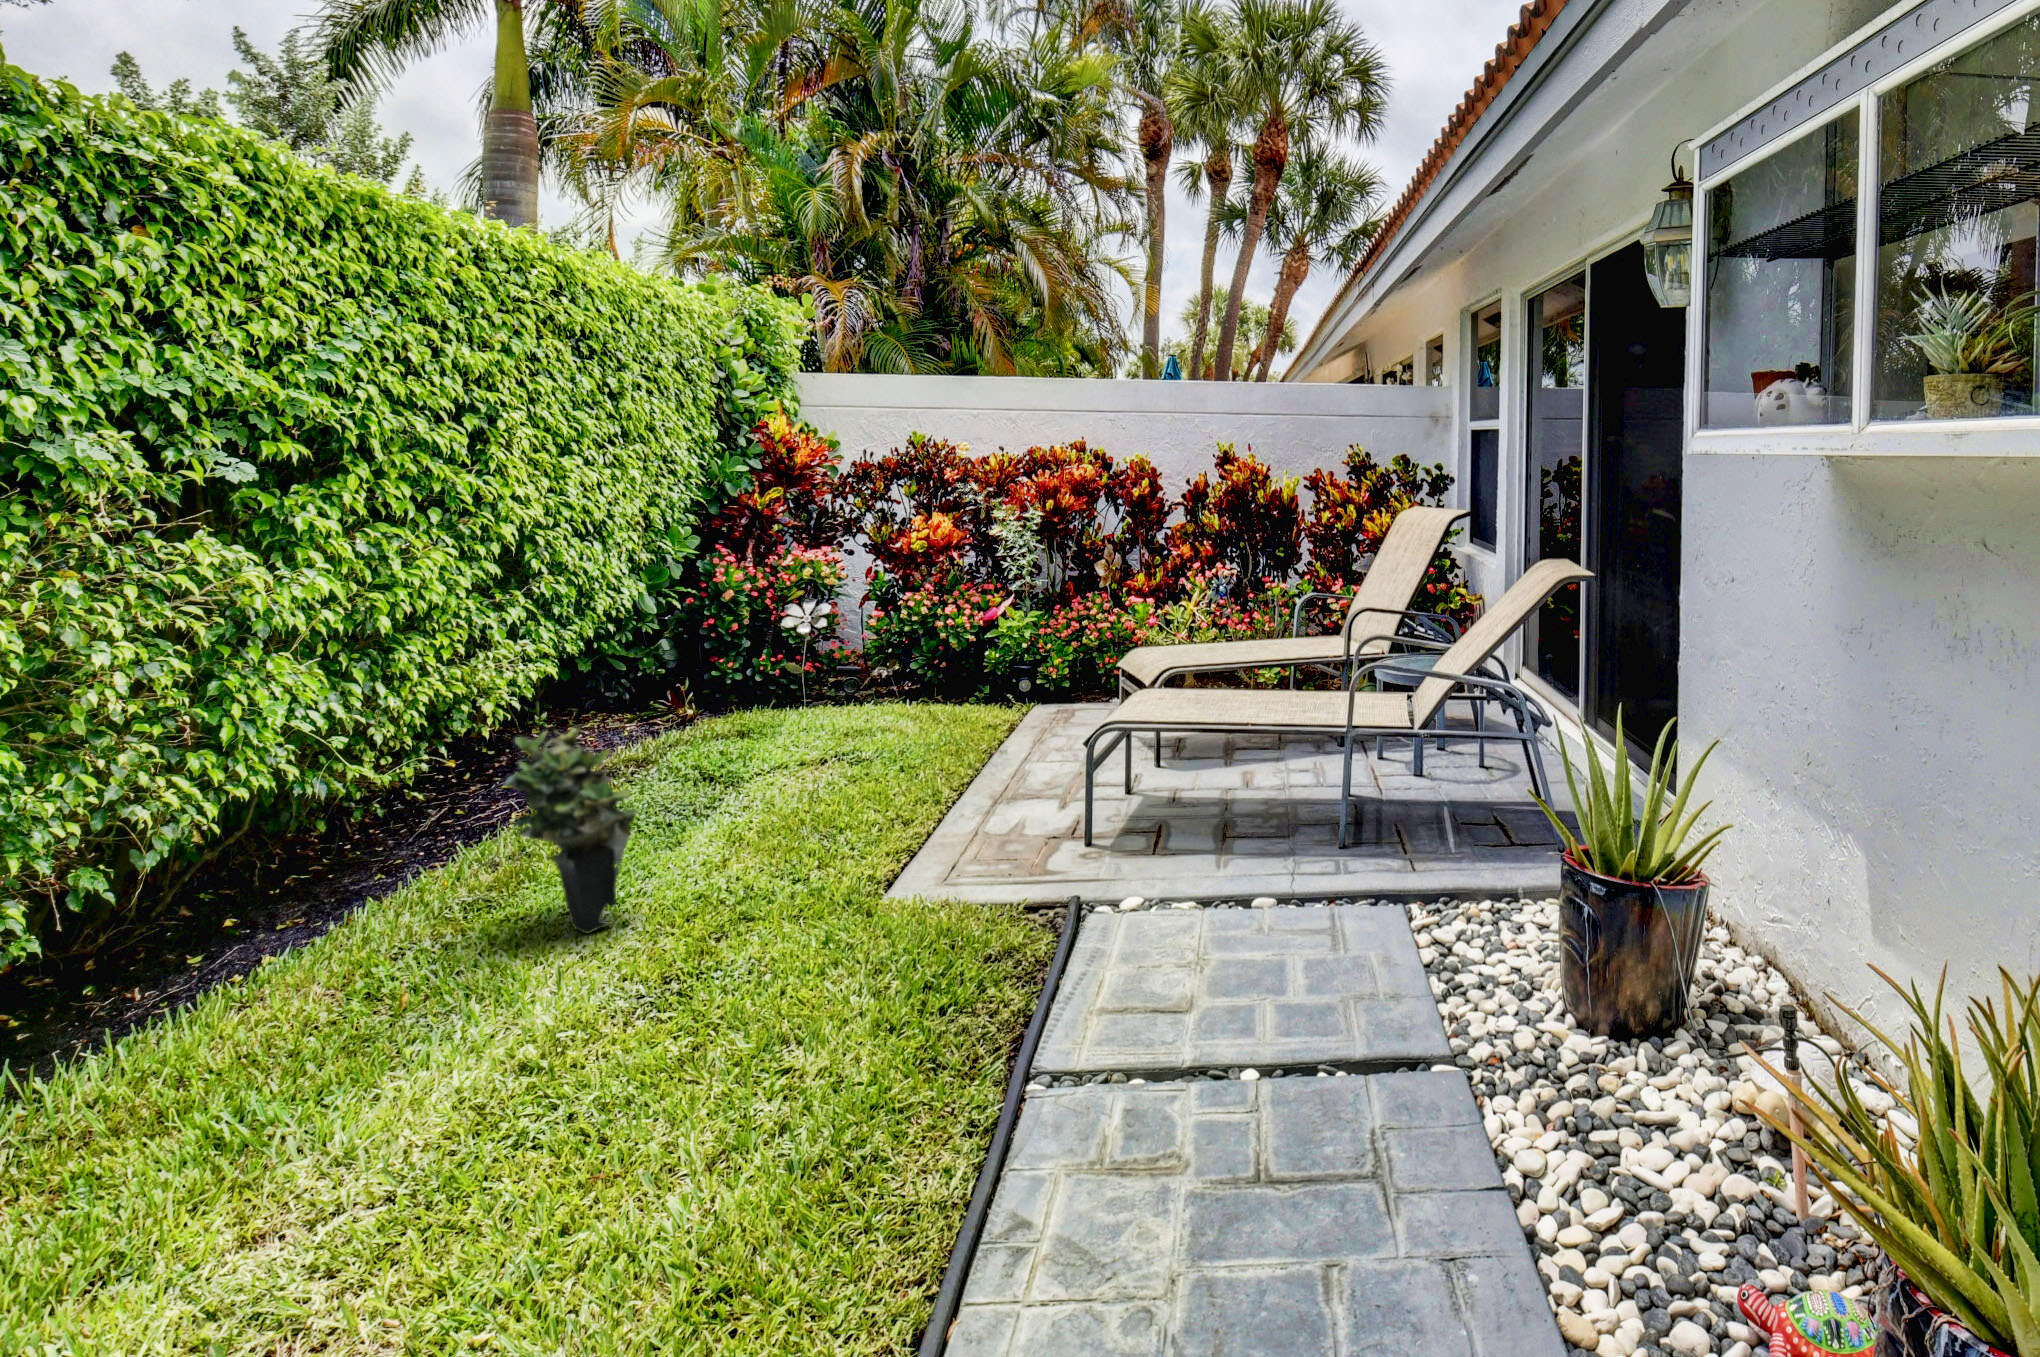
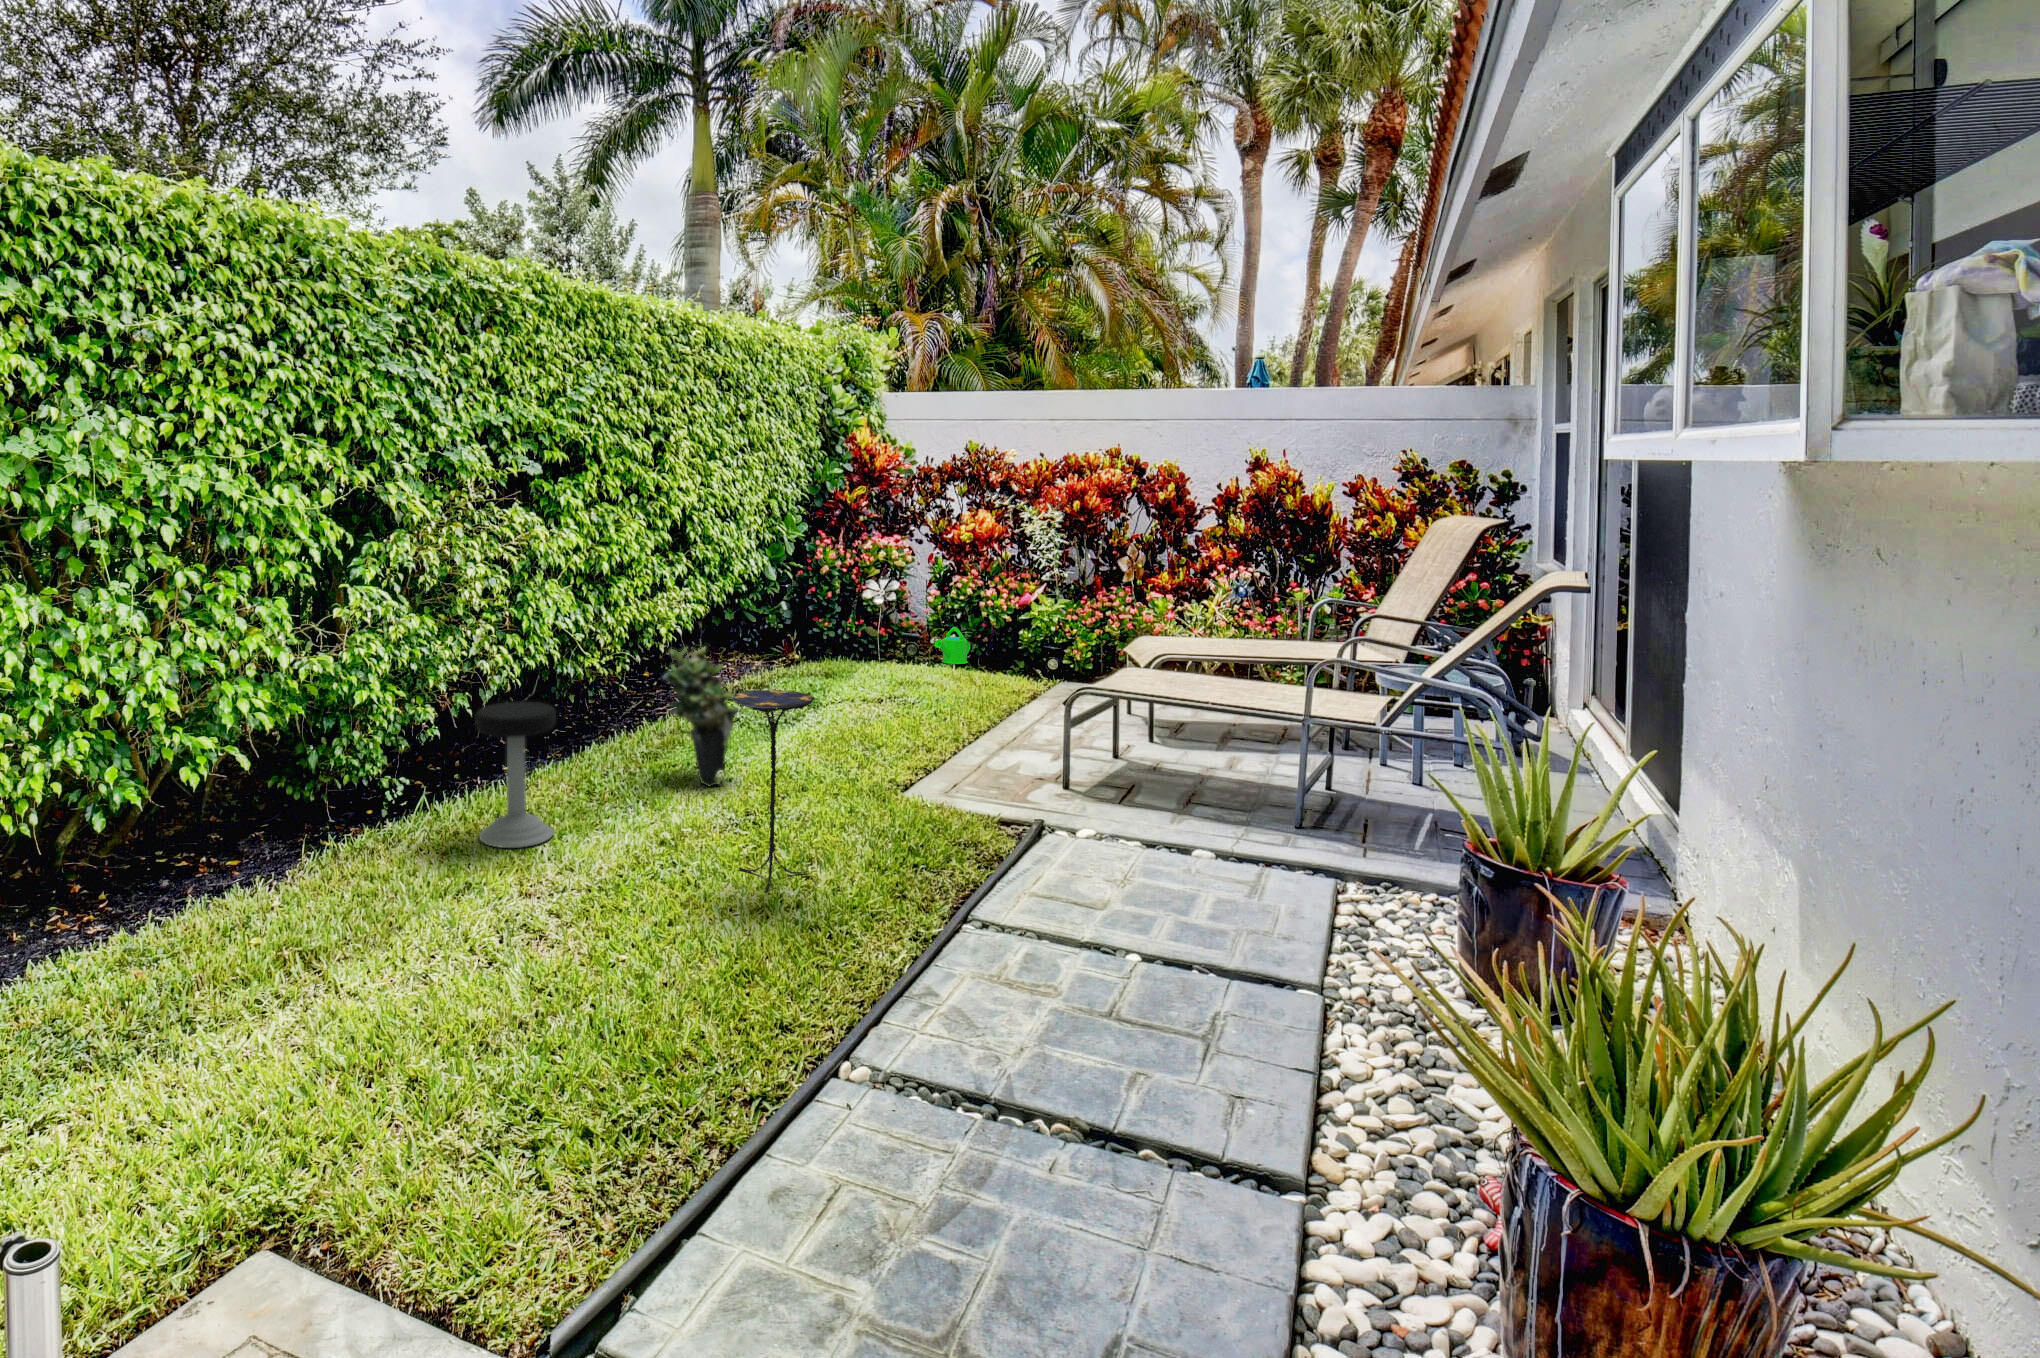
watering can: none [880,649,923,693] -> present [934,627,970,664]
side table: none [656,793,795,1105] -> present [733,690,814,890]
stool: none [102,871,295,1152] -> present [476,702,556,848]

